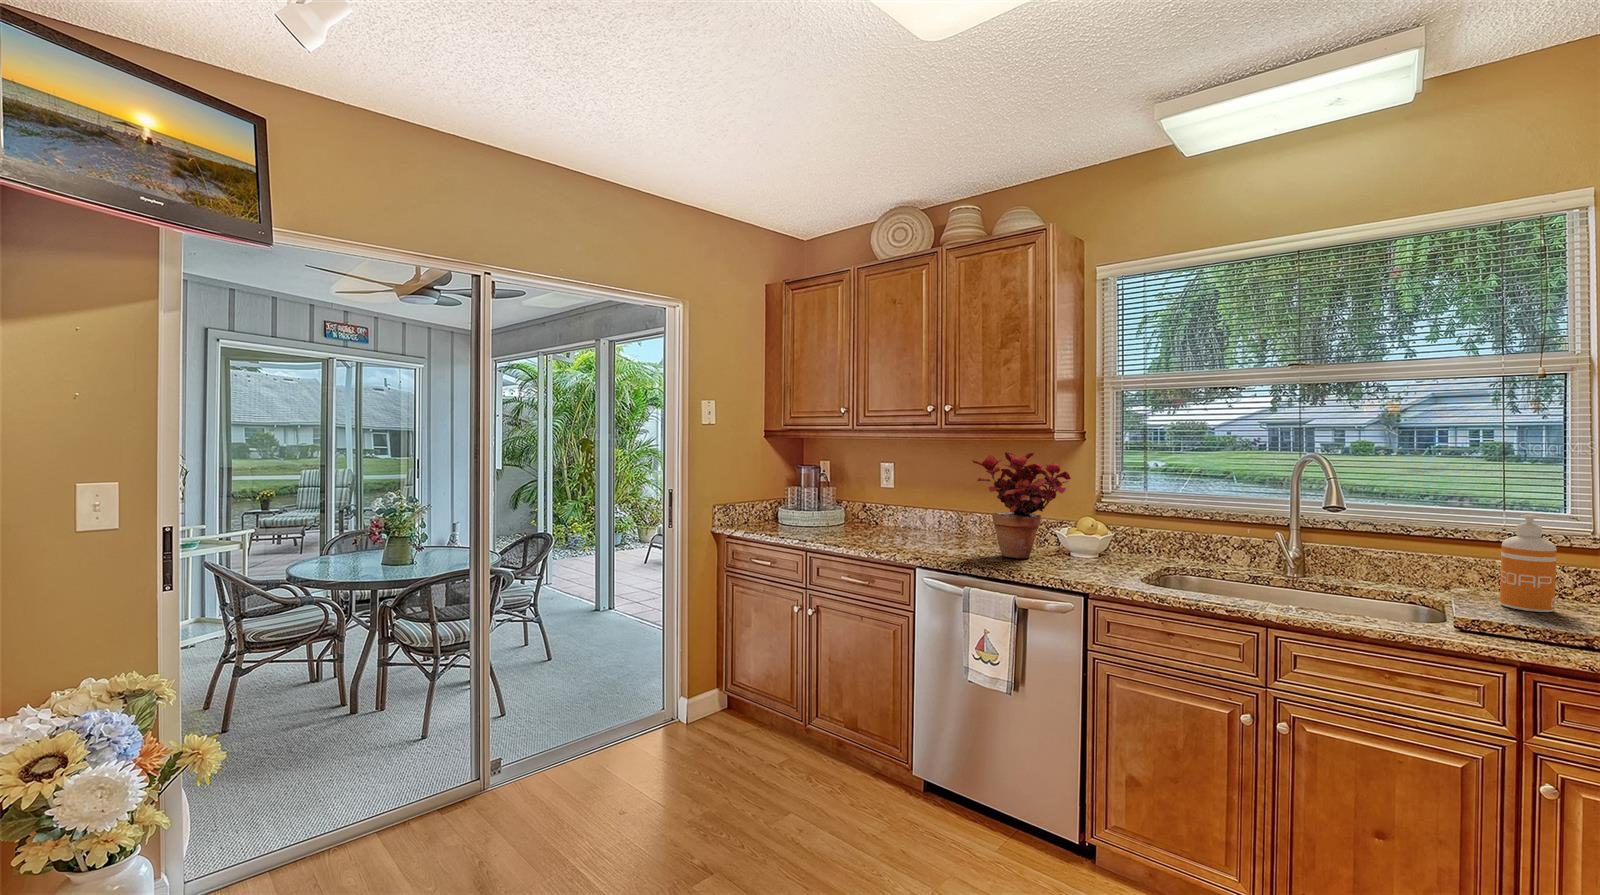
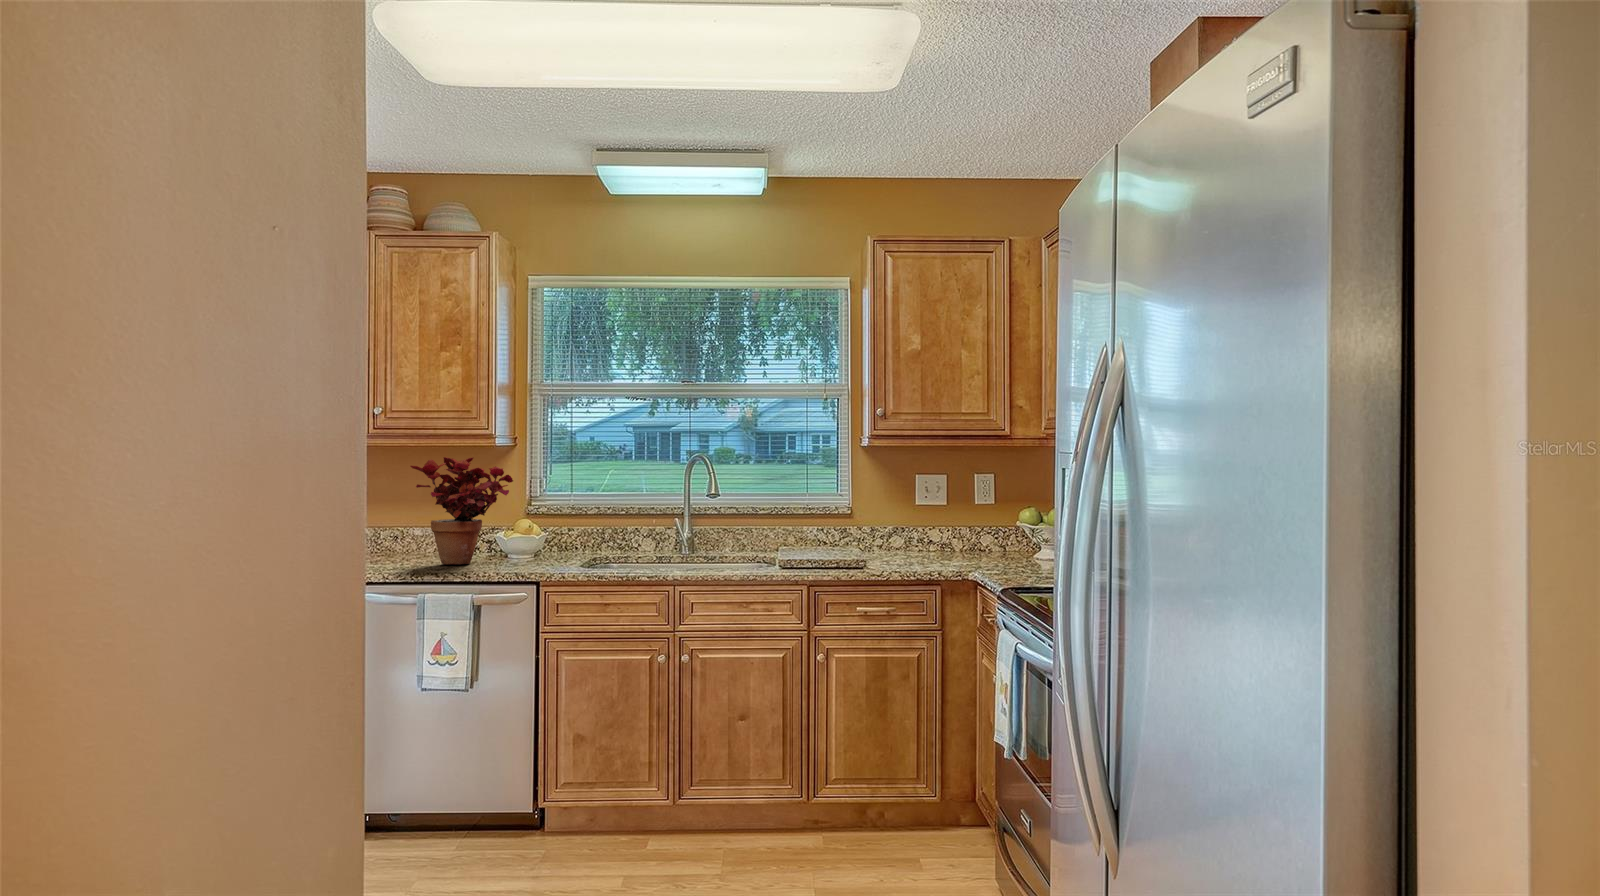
soap dispenser: present [1500,515,1557,612] -> none [801,494,826,557]

